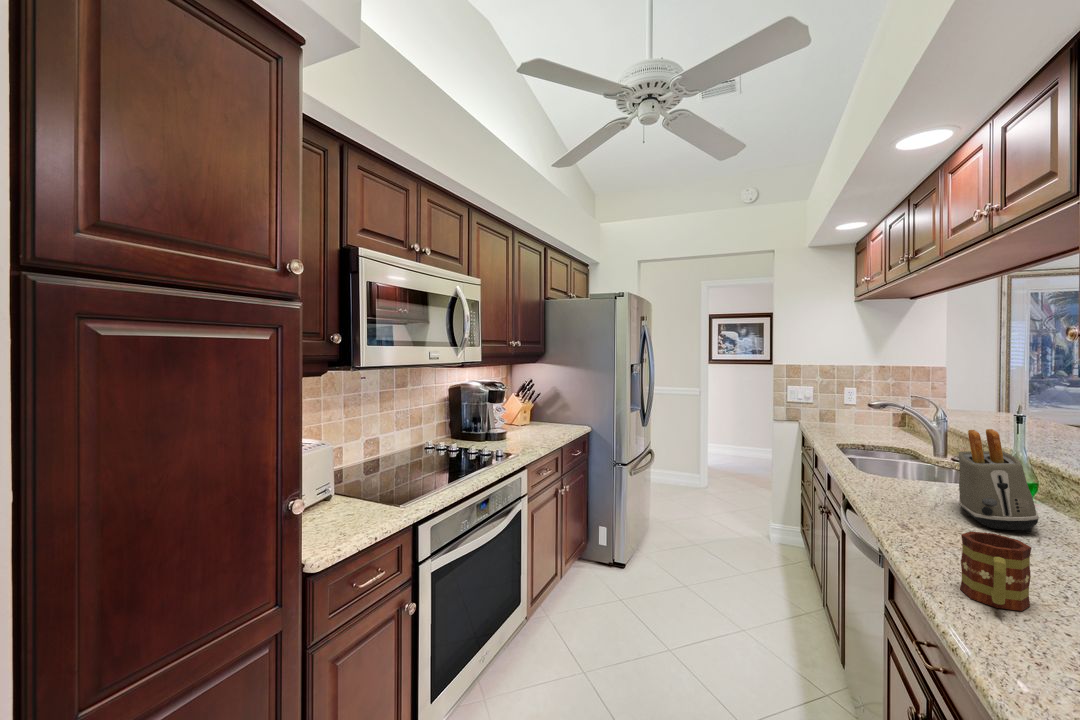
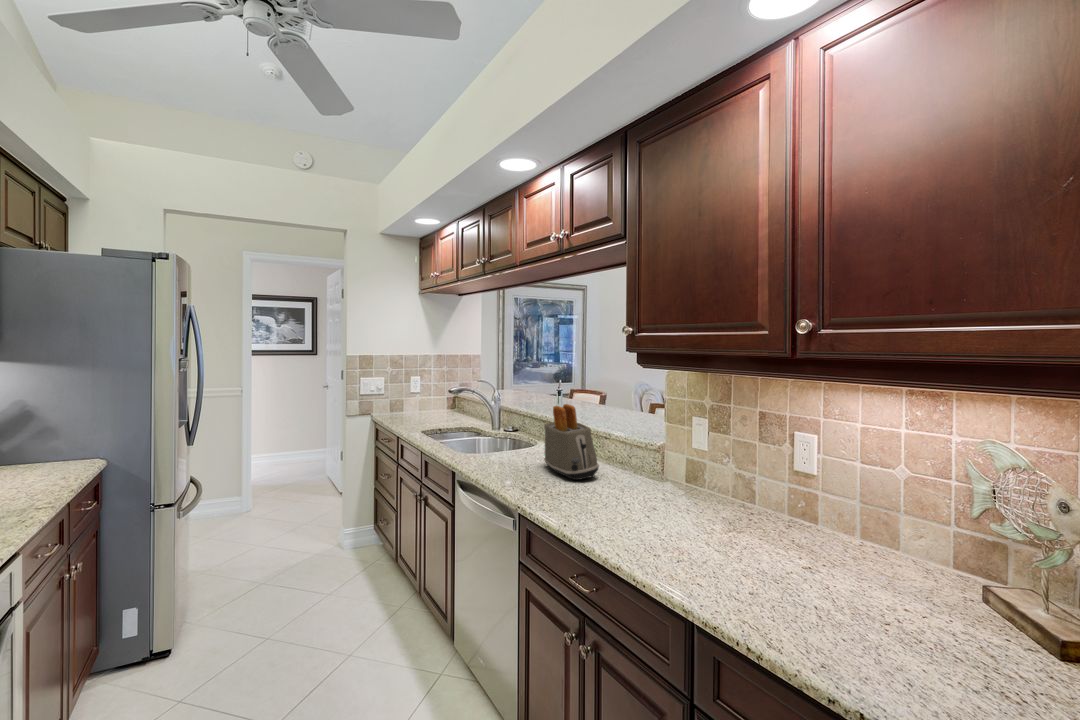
mug: present [960,531,1031,611] -> none [605,484,643,539]

